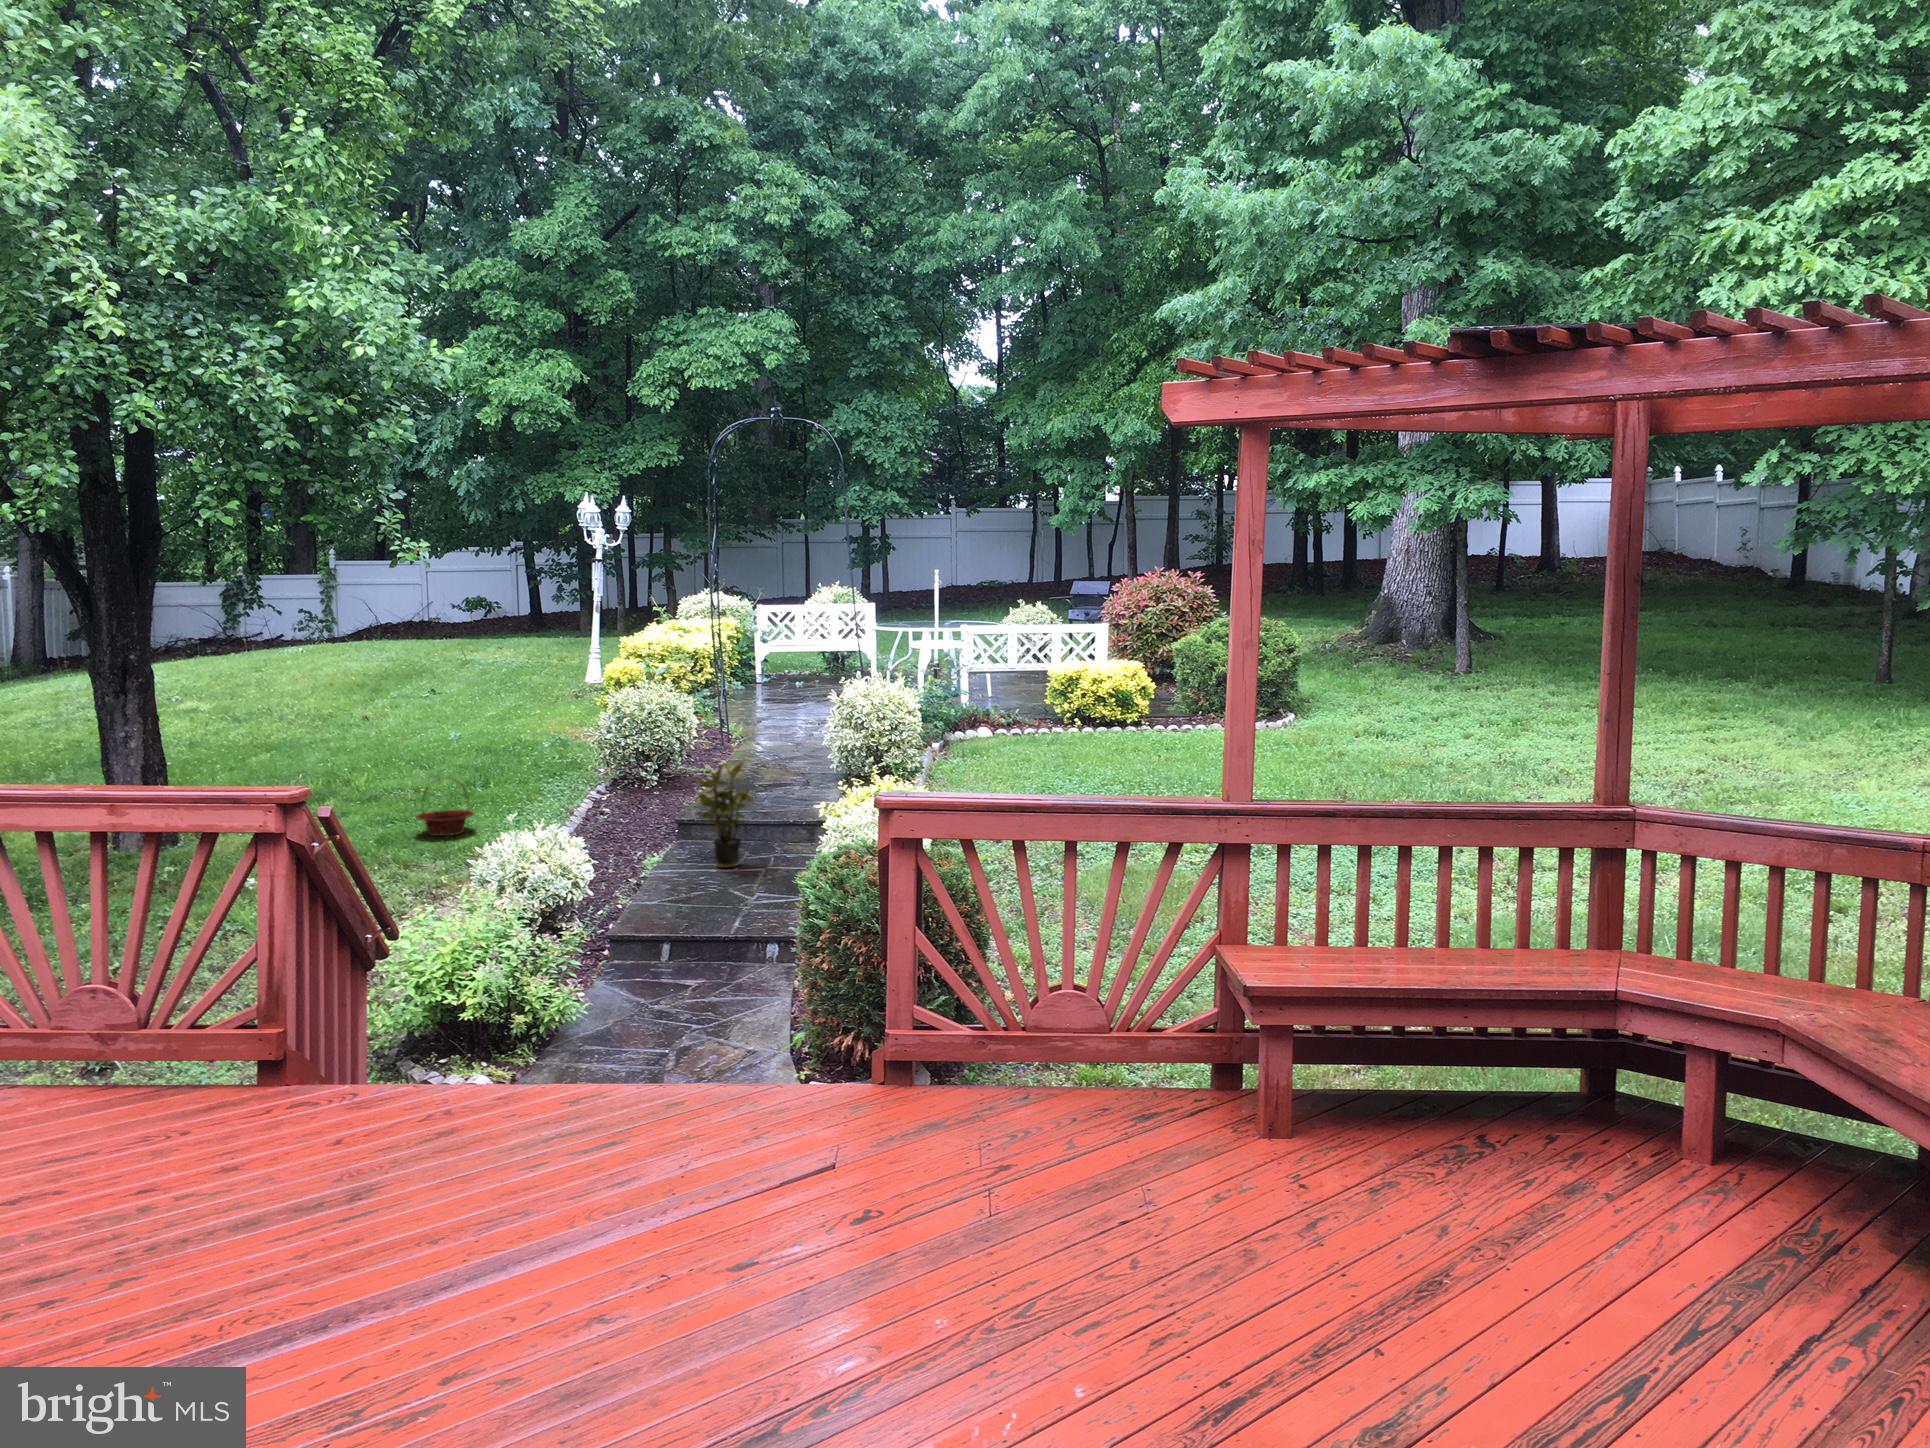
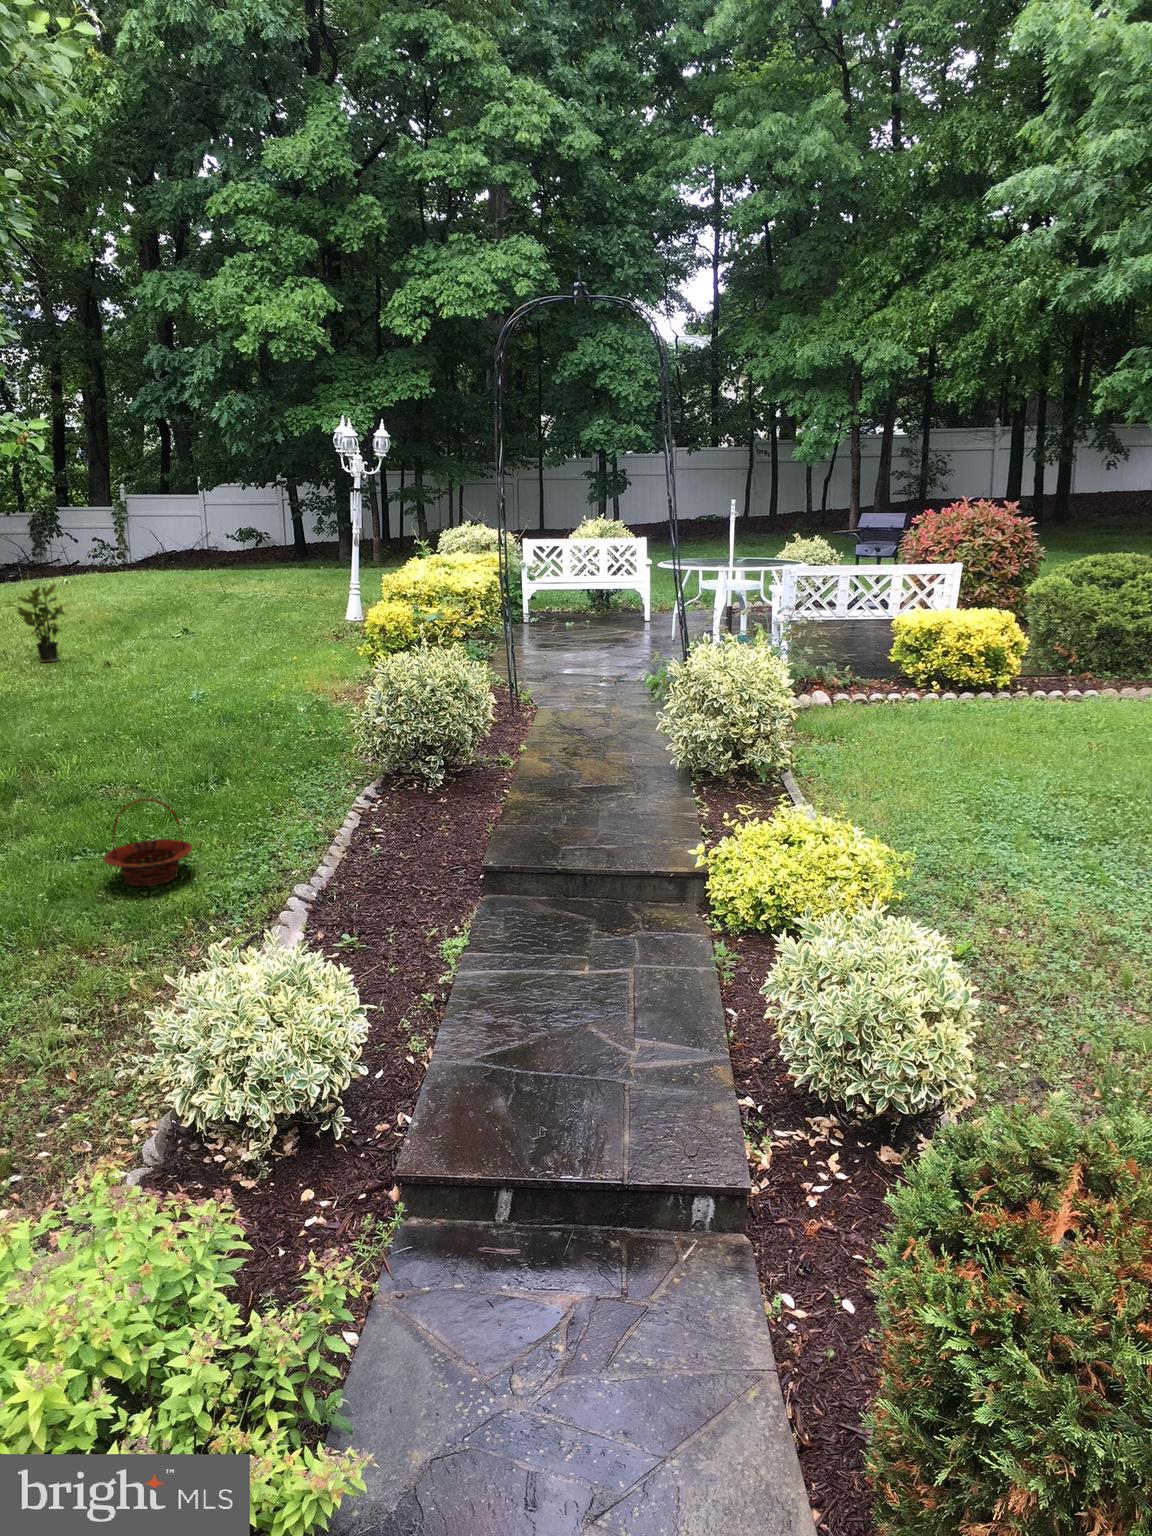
potted plant: present [697,761,752,868] -> present [17,584,65,662]

